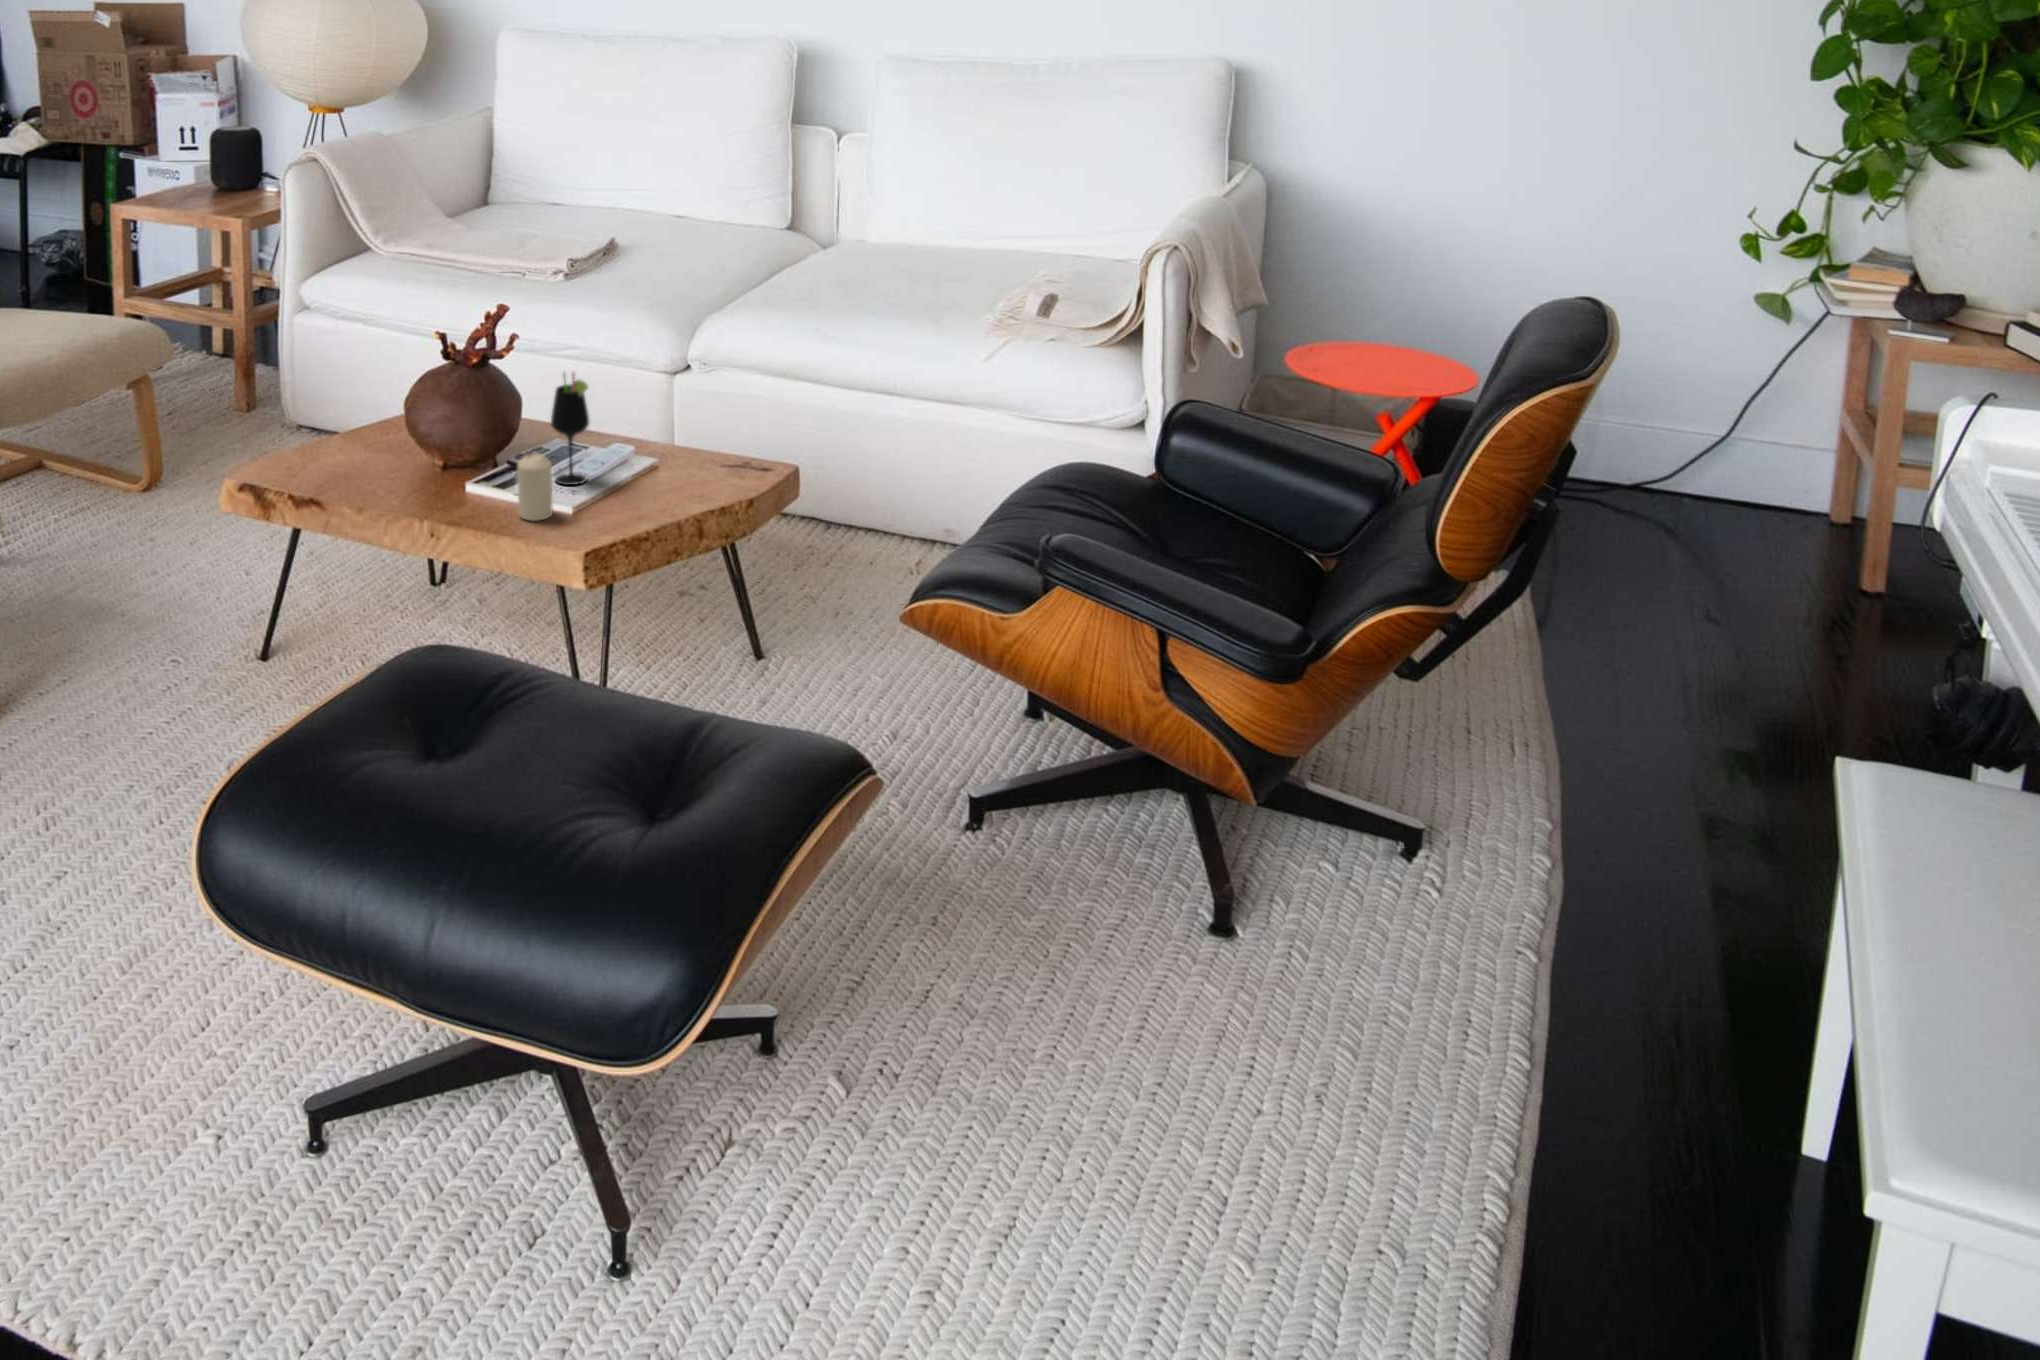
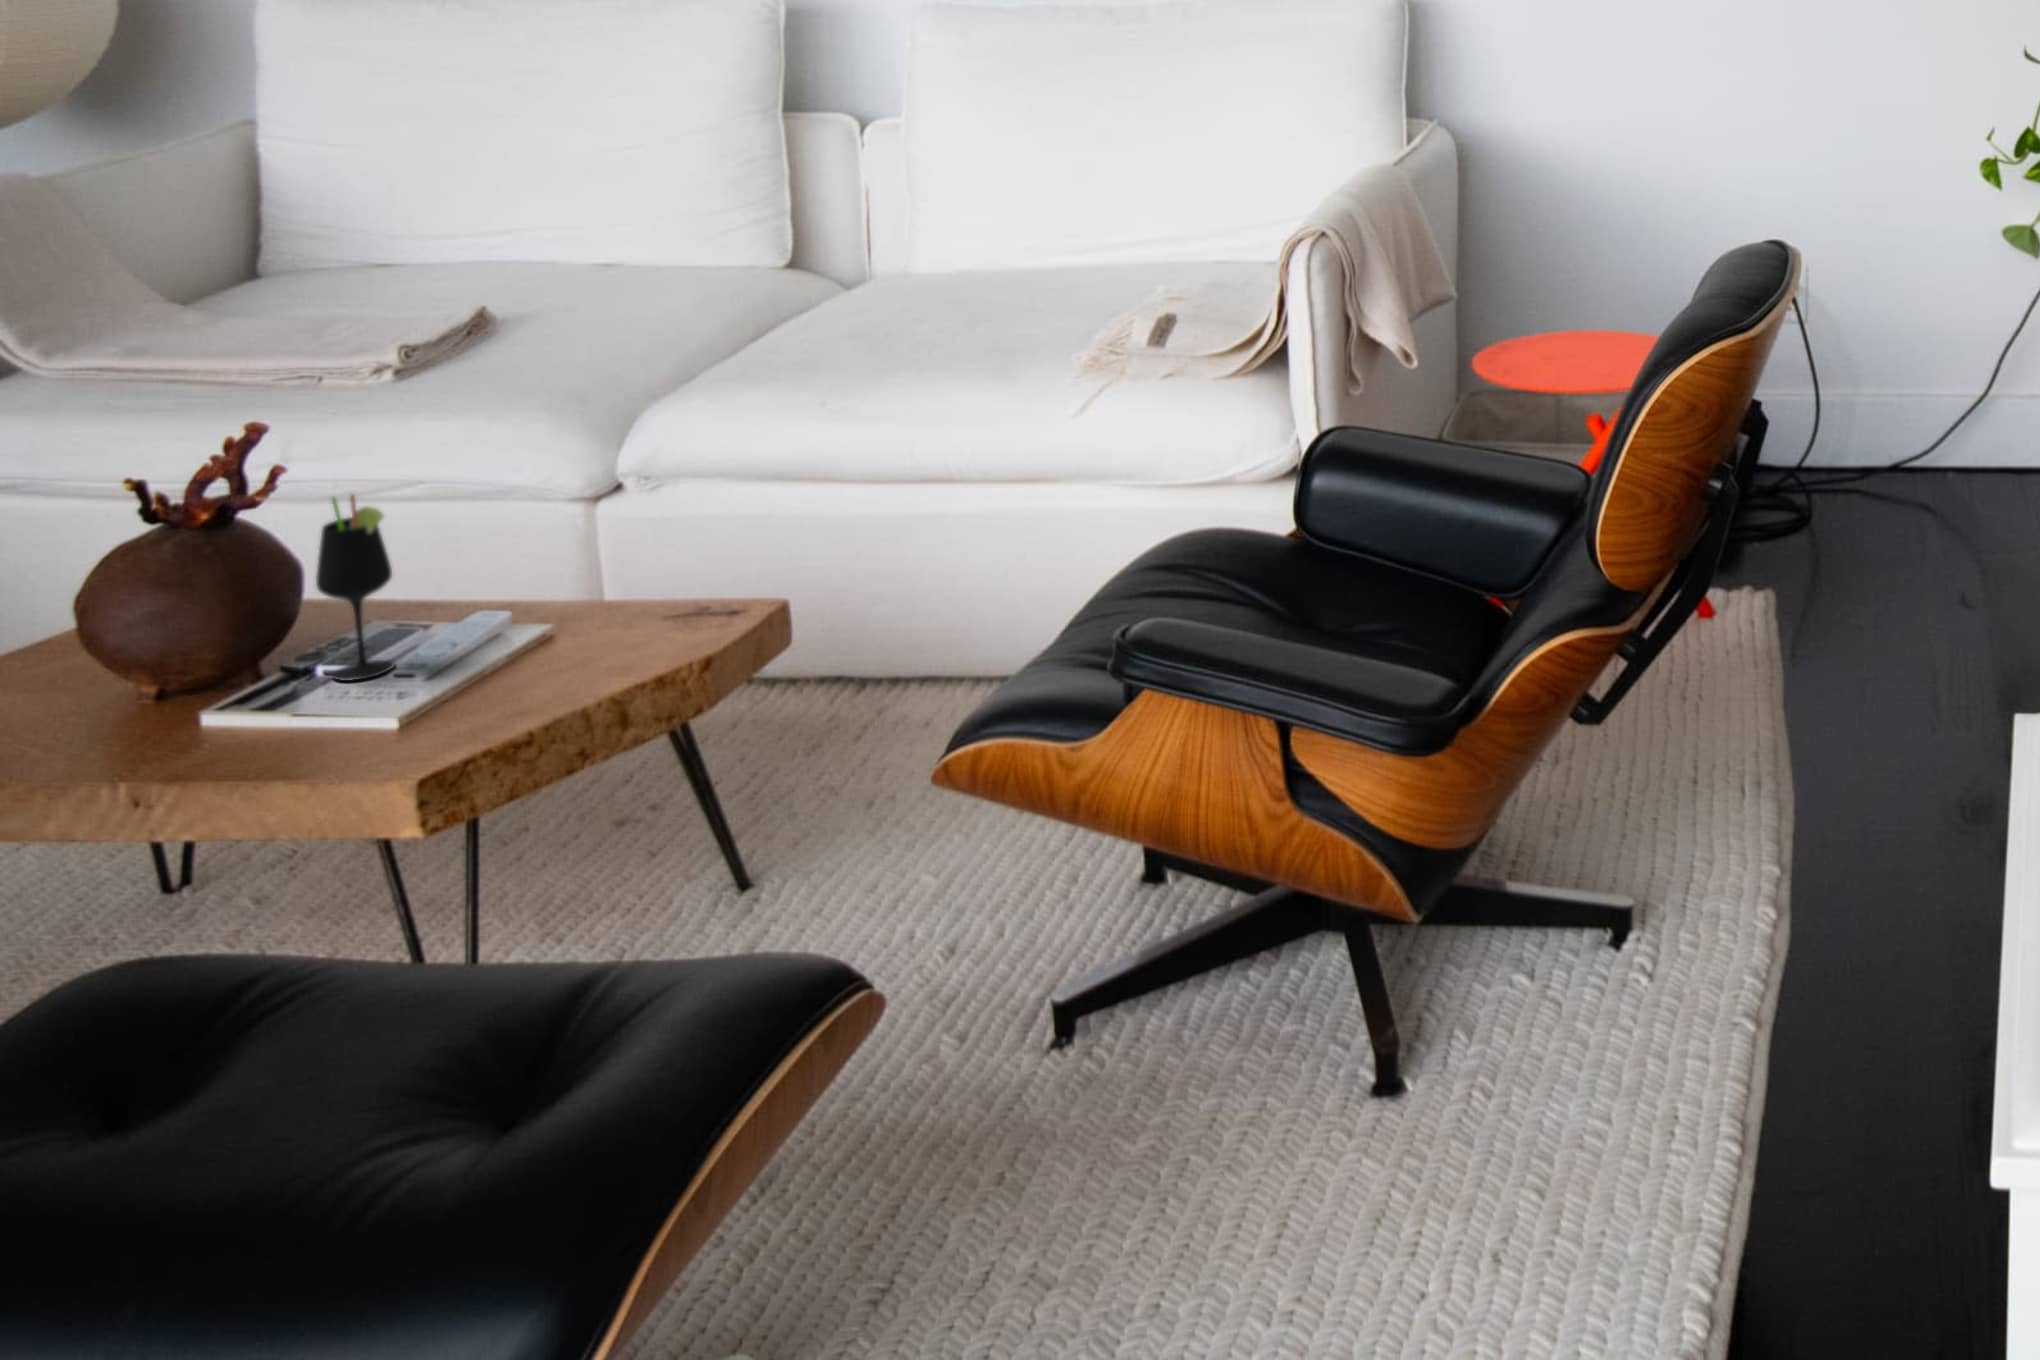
candle: present [518,453,553,521] -> none [240,634,316,747]

